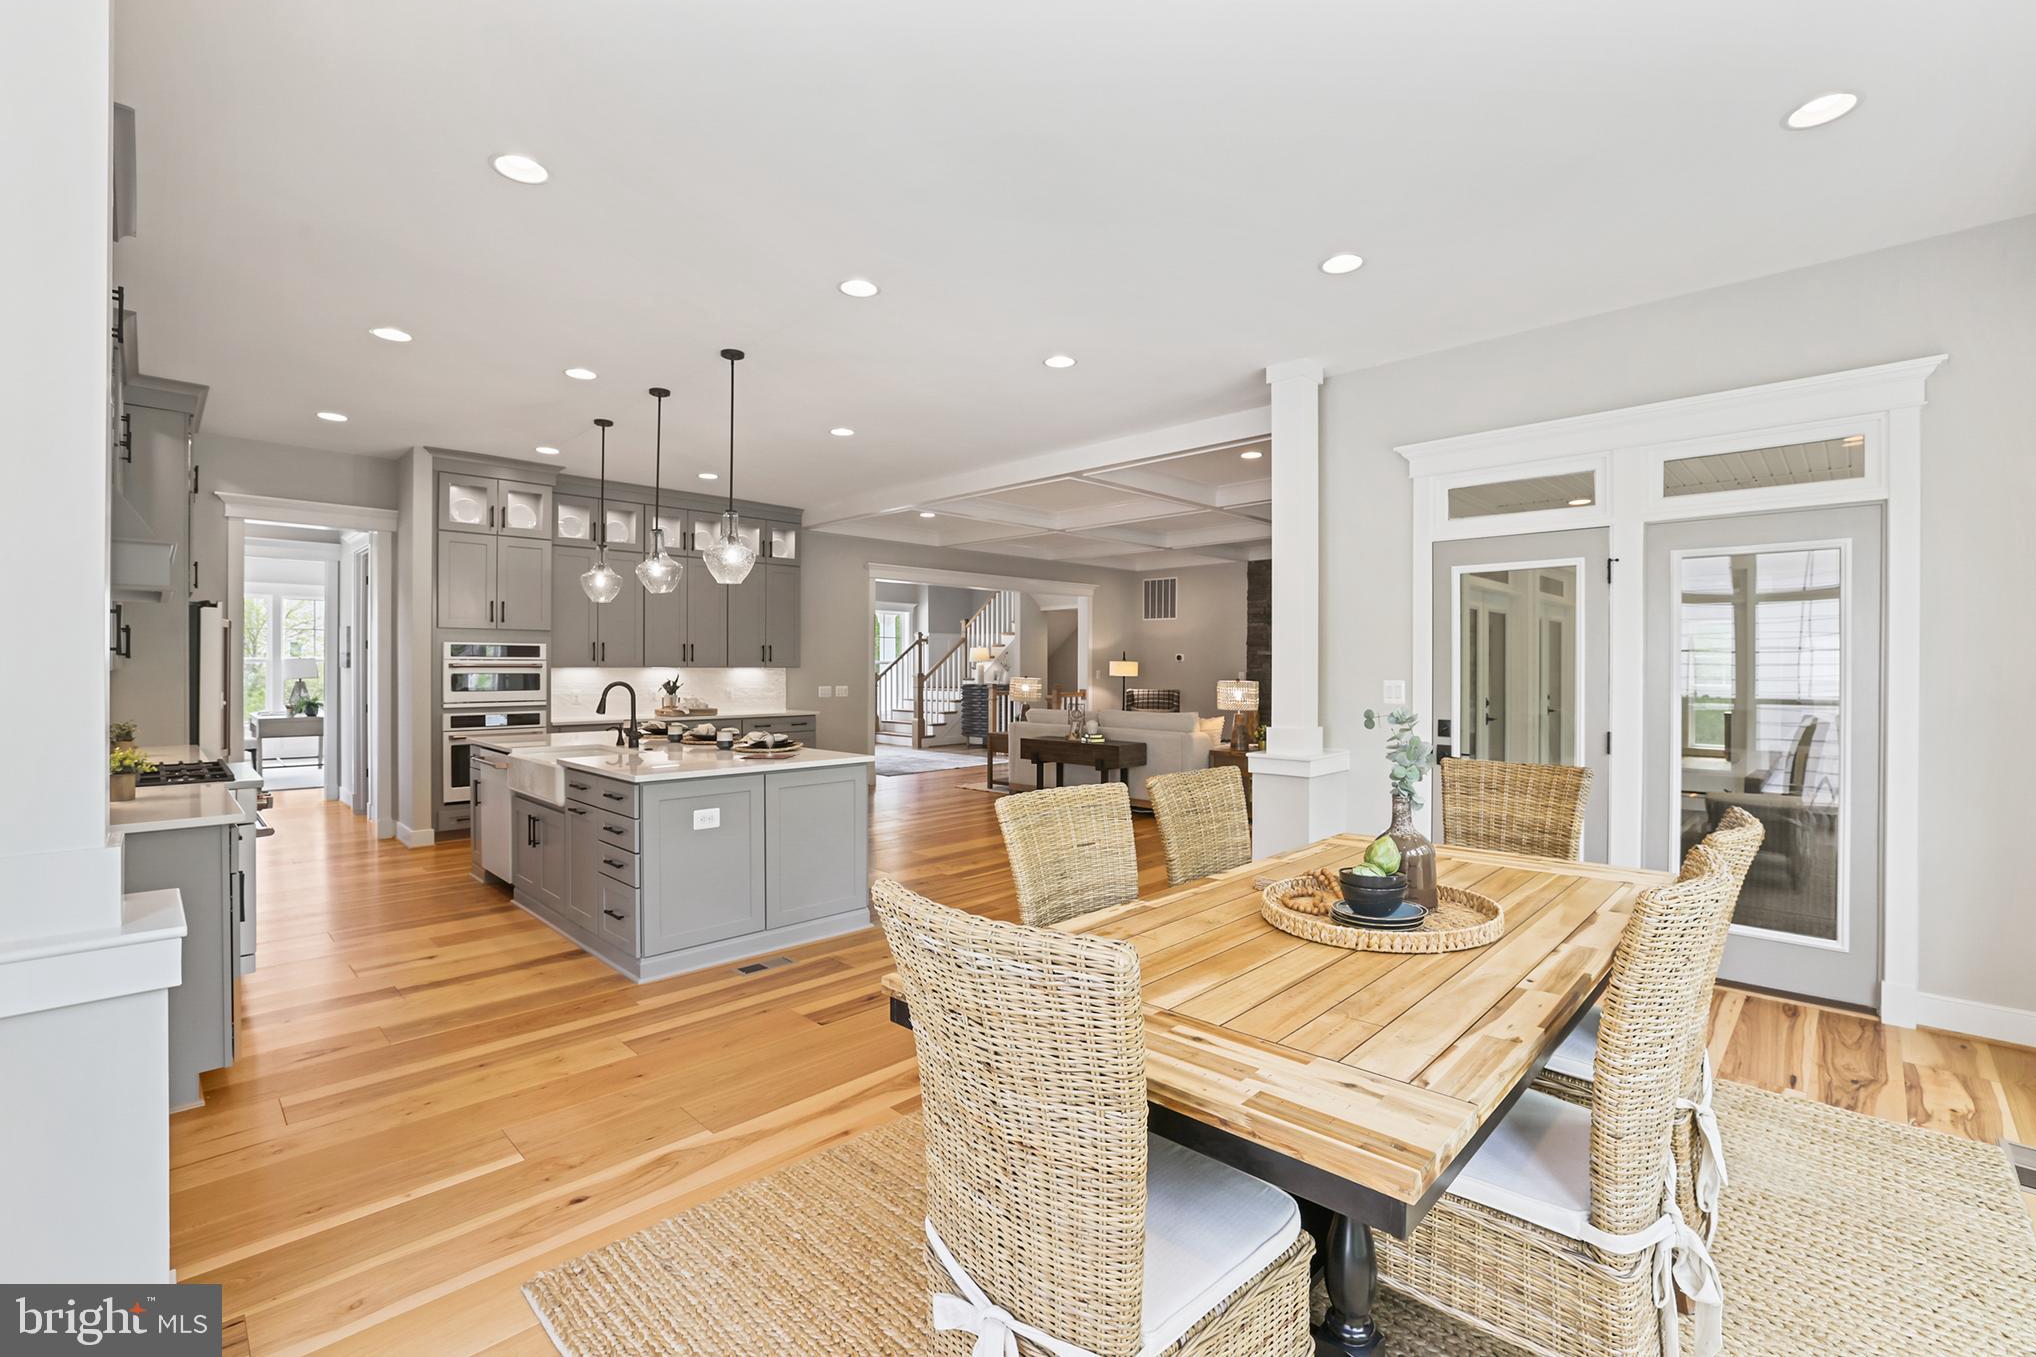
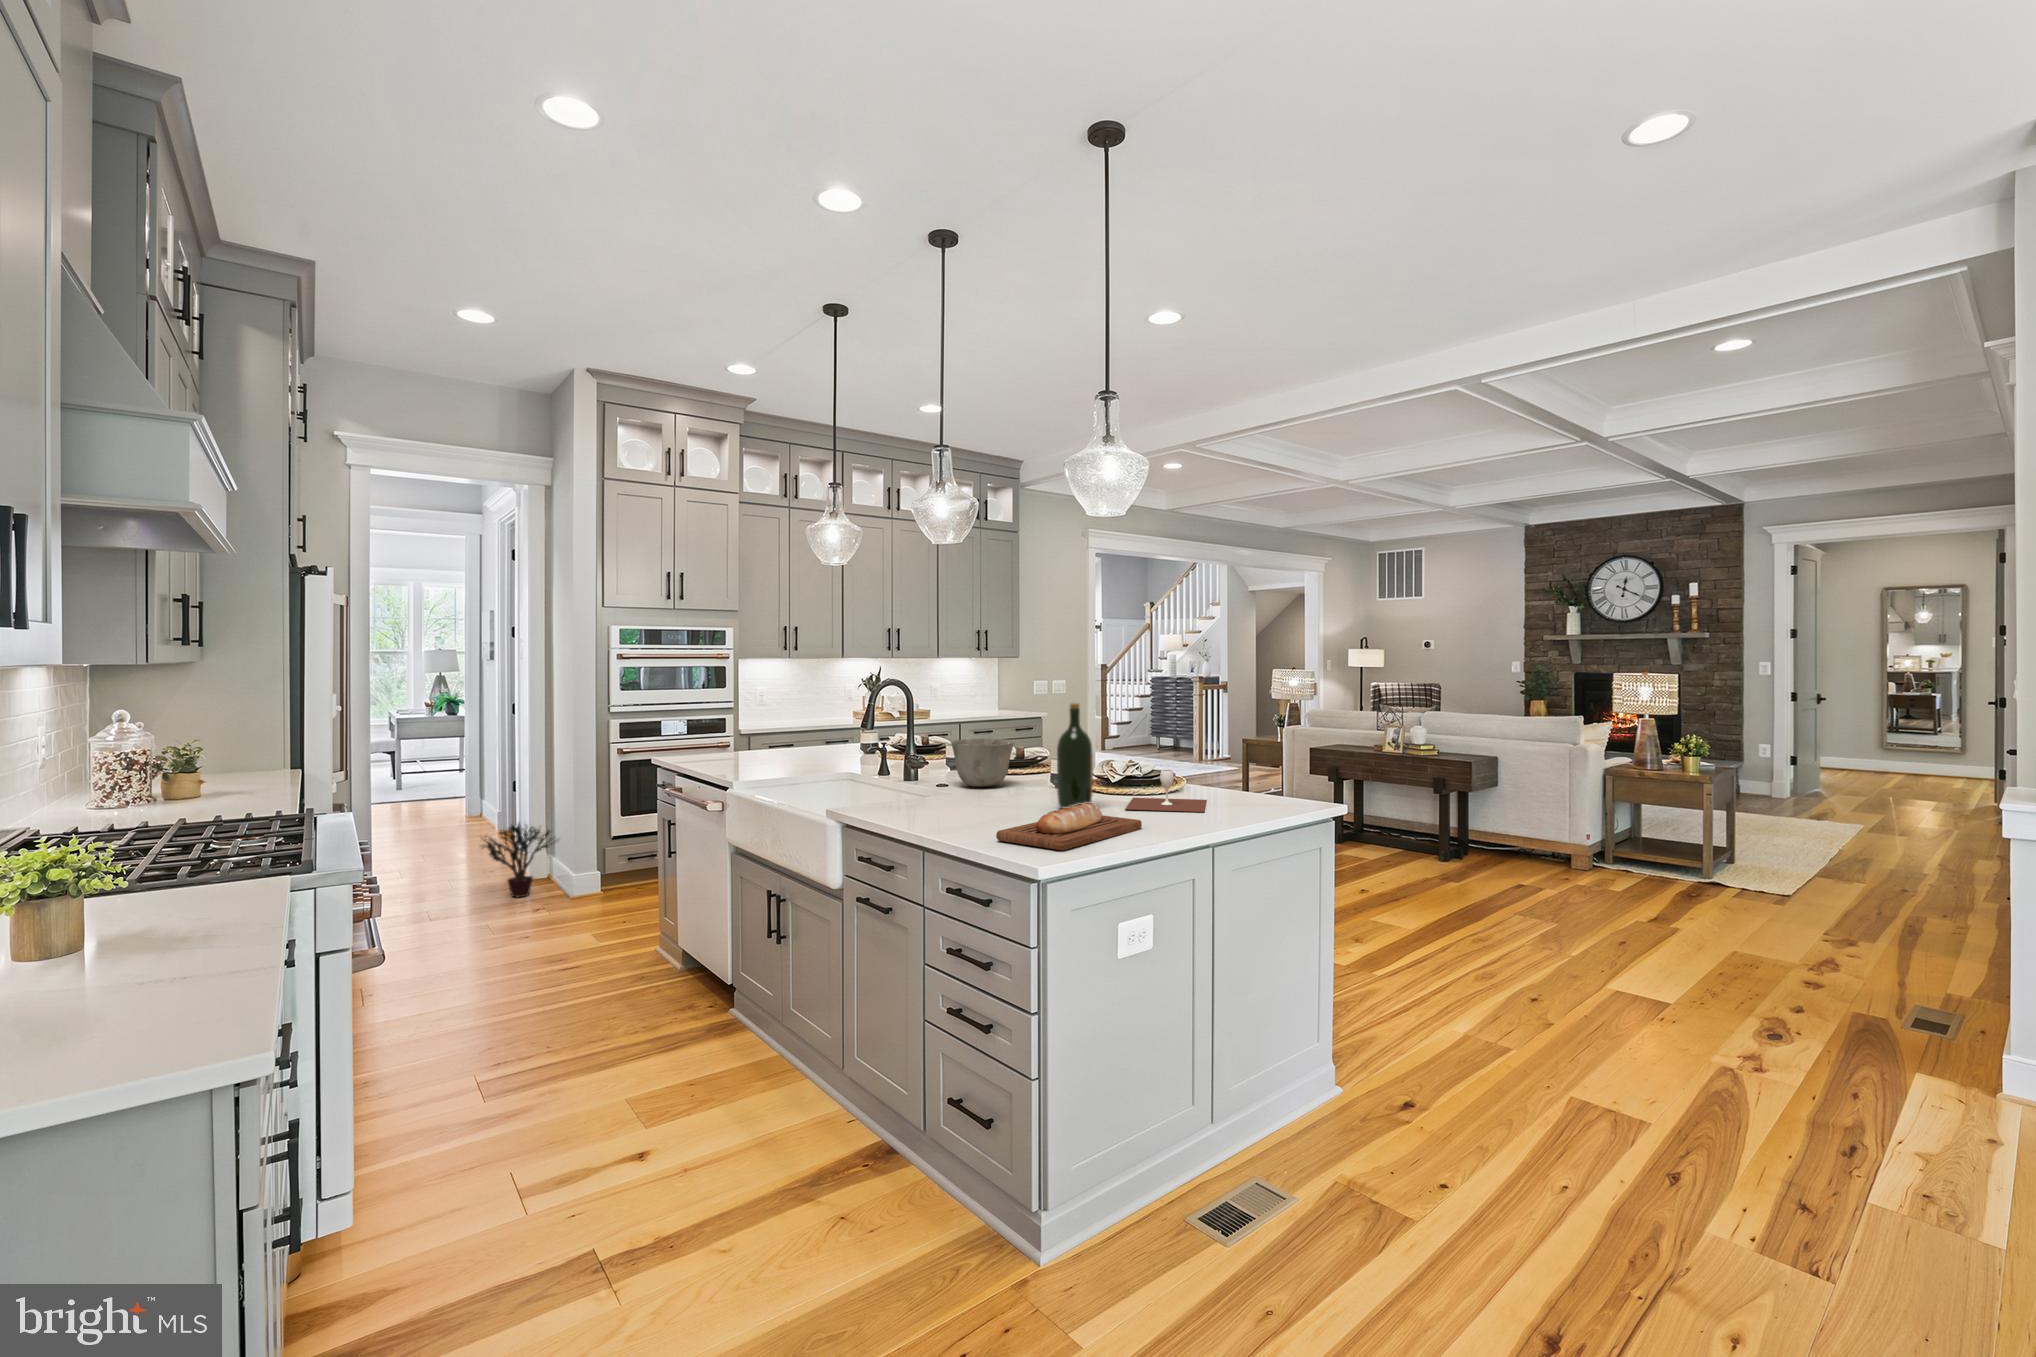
wine bottle: none [699,695,721,759] -> present [1057,703,1093,808]
ceramic bowl: none [653,720,695,750] -> present [952,739,1014,787]
bread loaf: none [636,751,731,773] -> present [996,803,1142,850]
potted plant: none [331,792,401,851] -> present [481,823,557,897]

